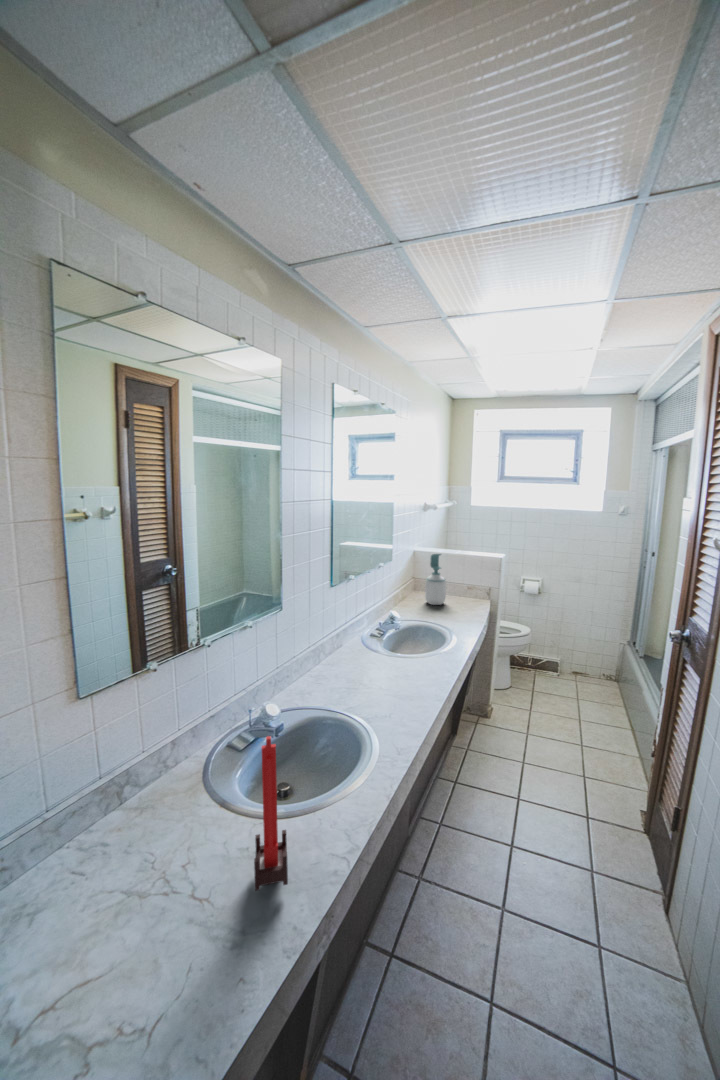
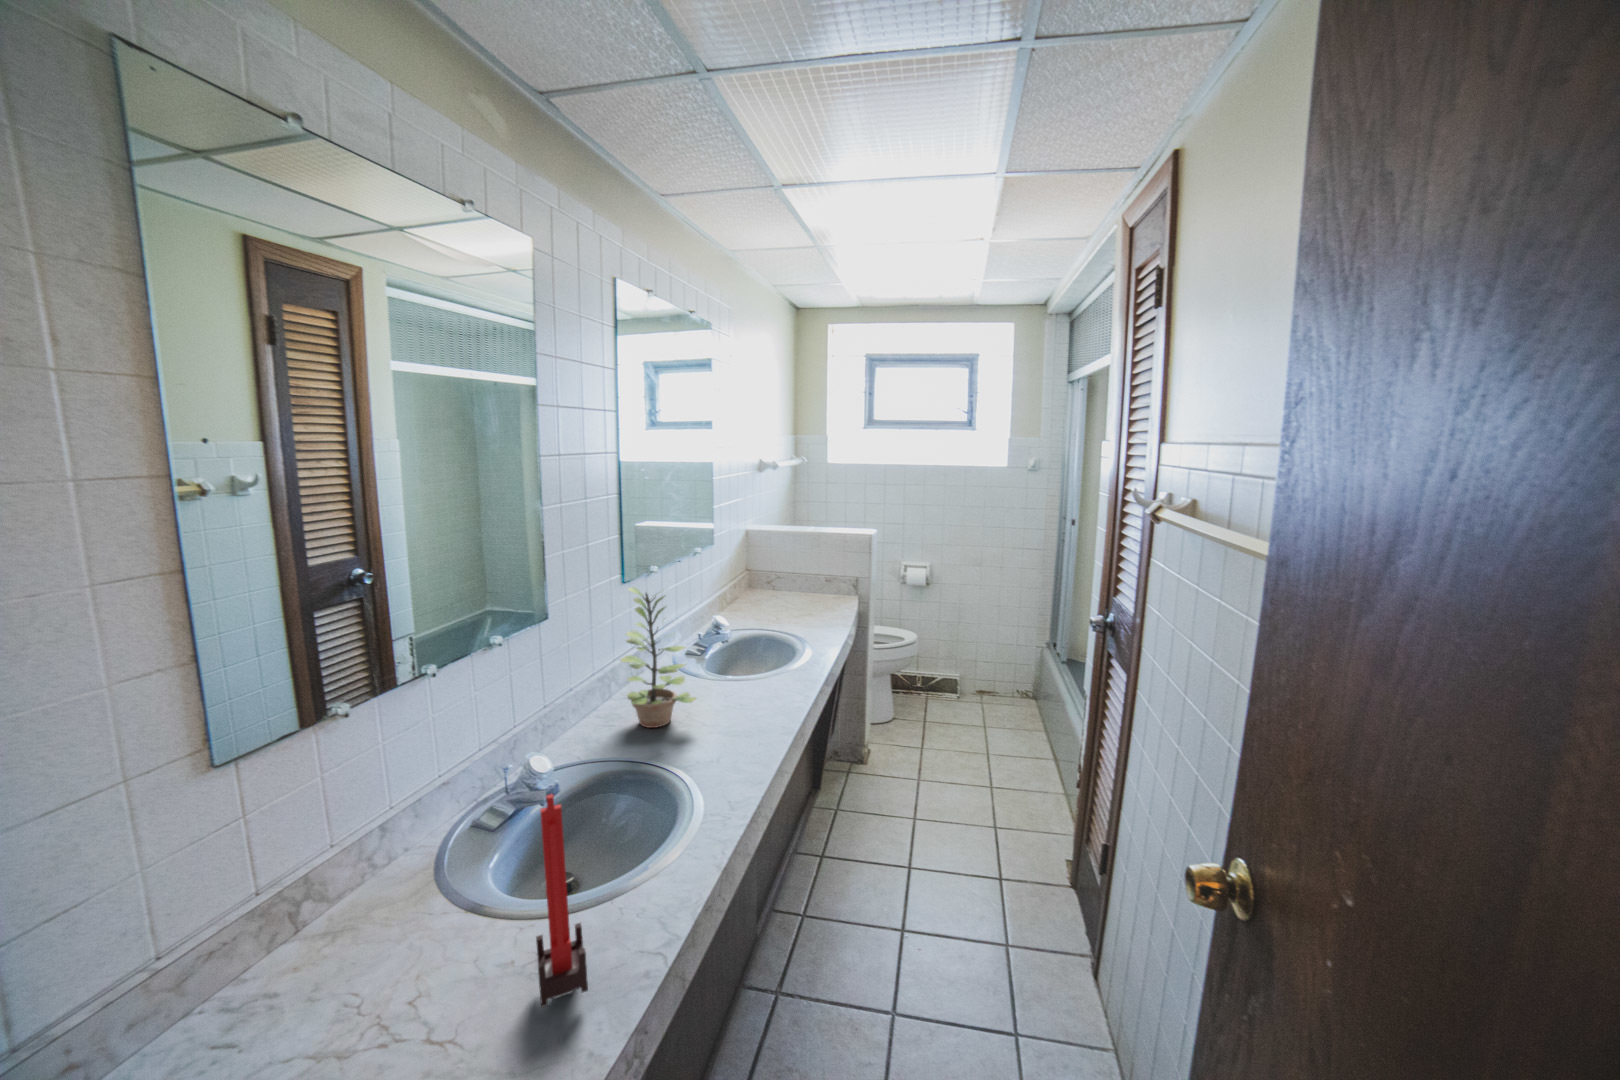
soap bottle: present [425,554,446,605] -> none [769,534,799,609]
plant: none [325,586,375,682] -> present [620,587,696,728]

